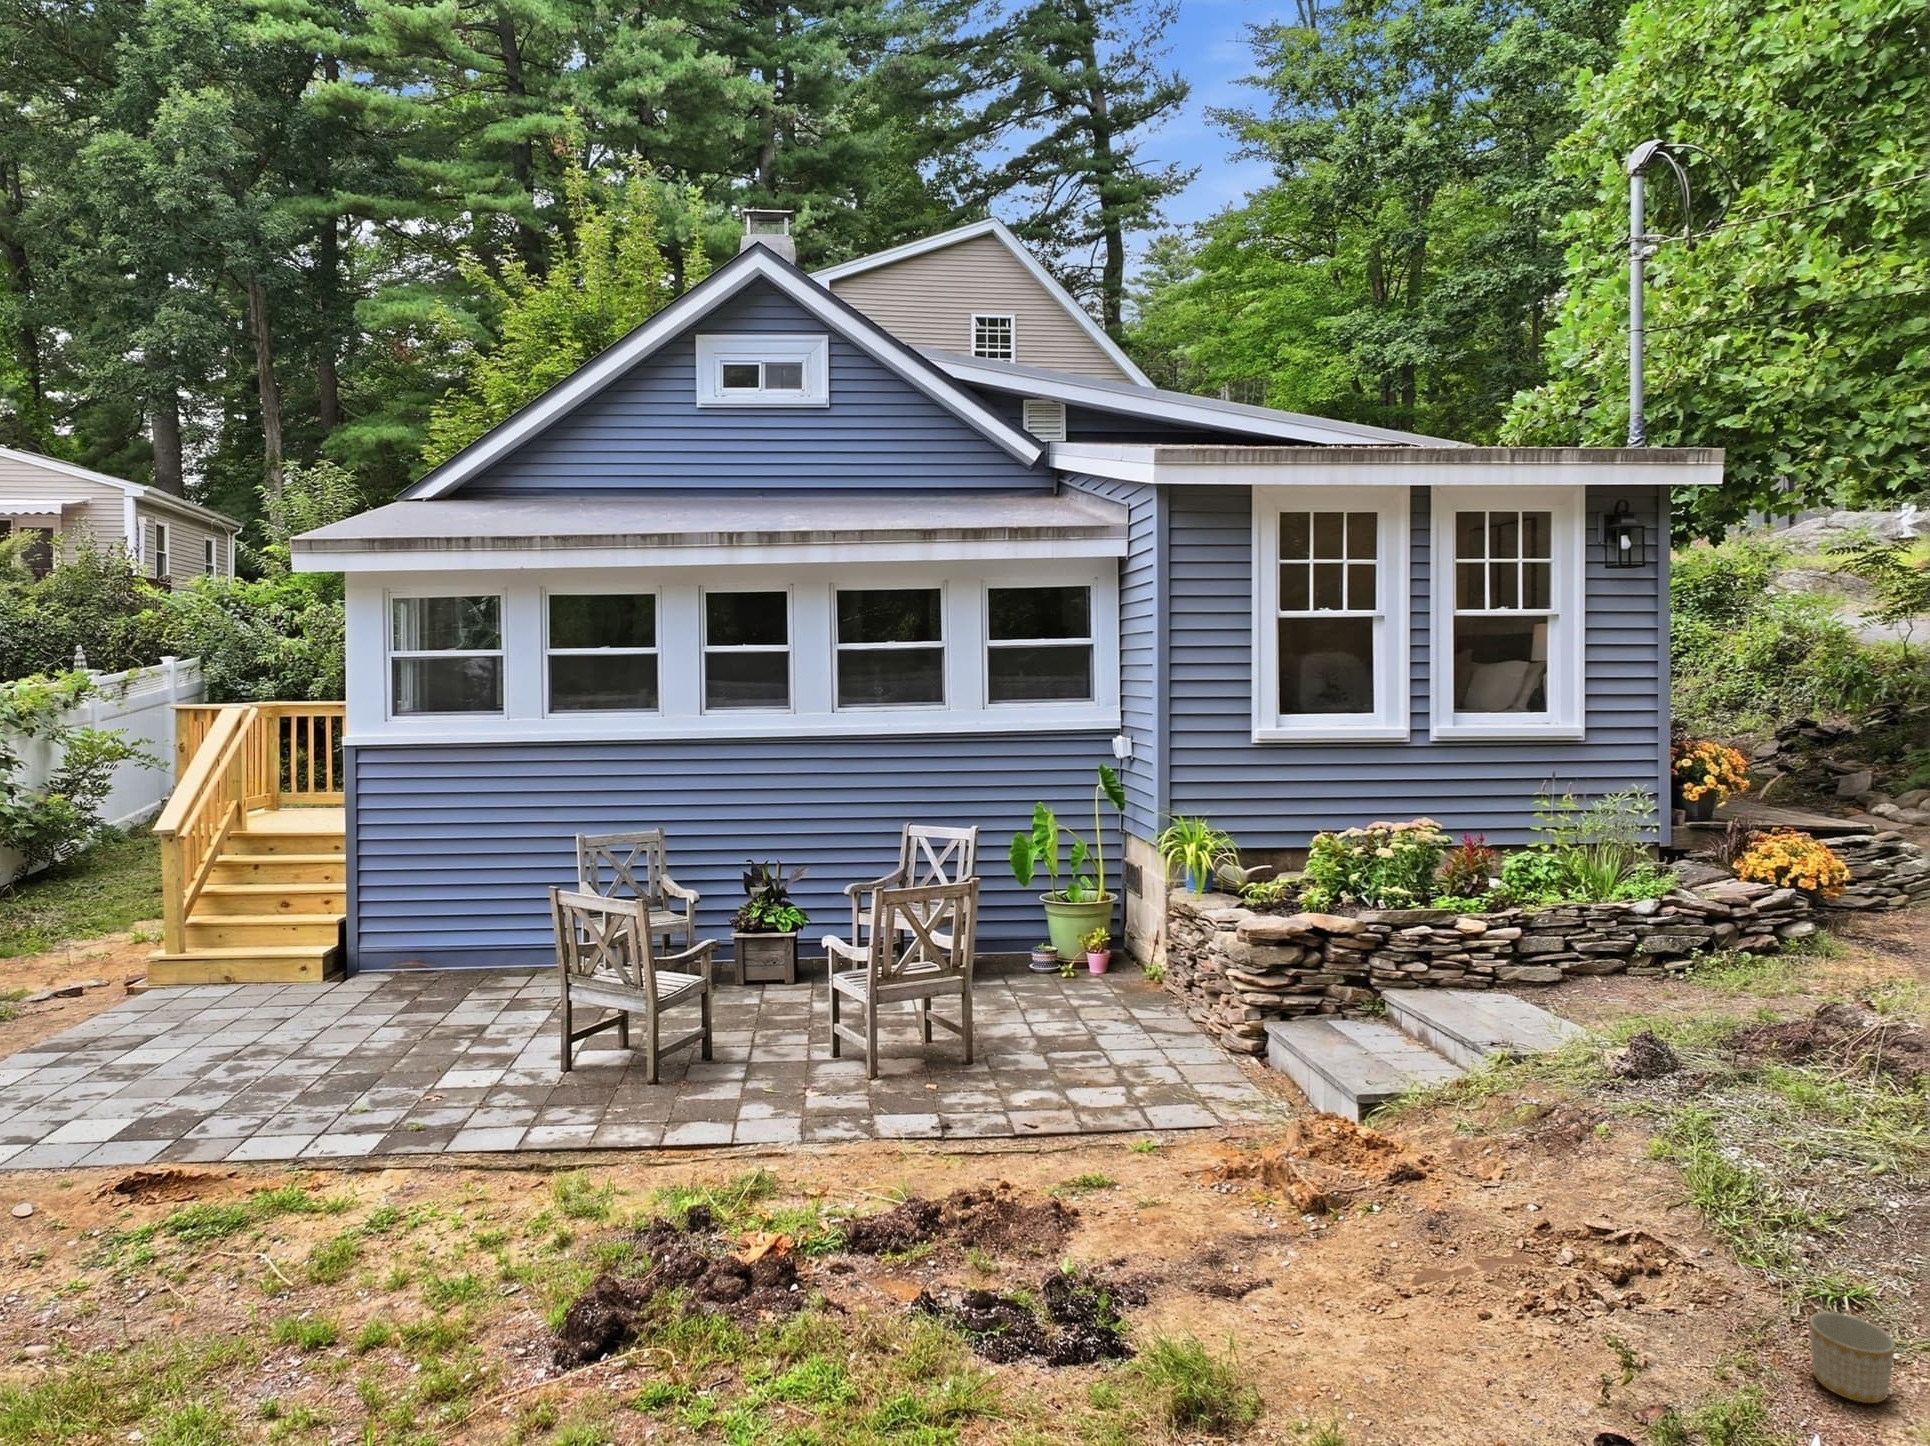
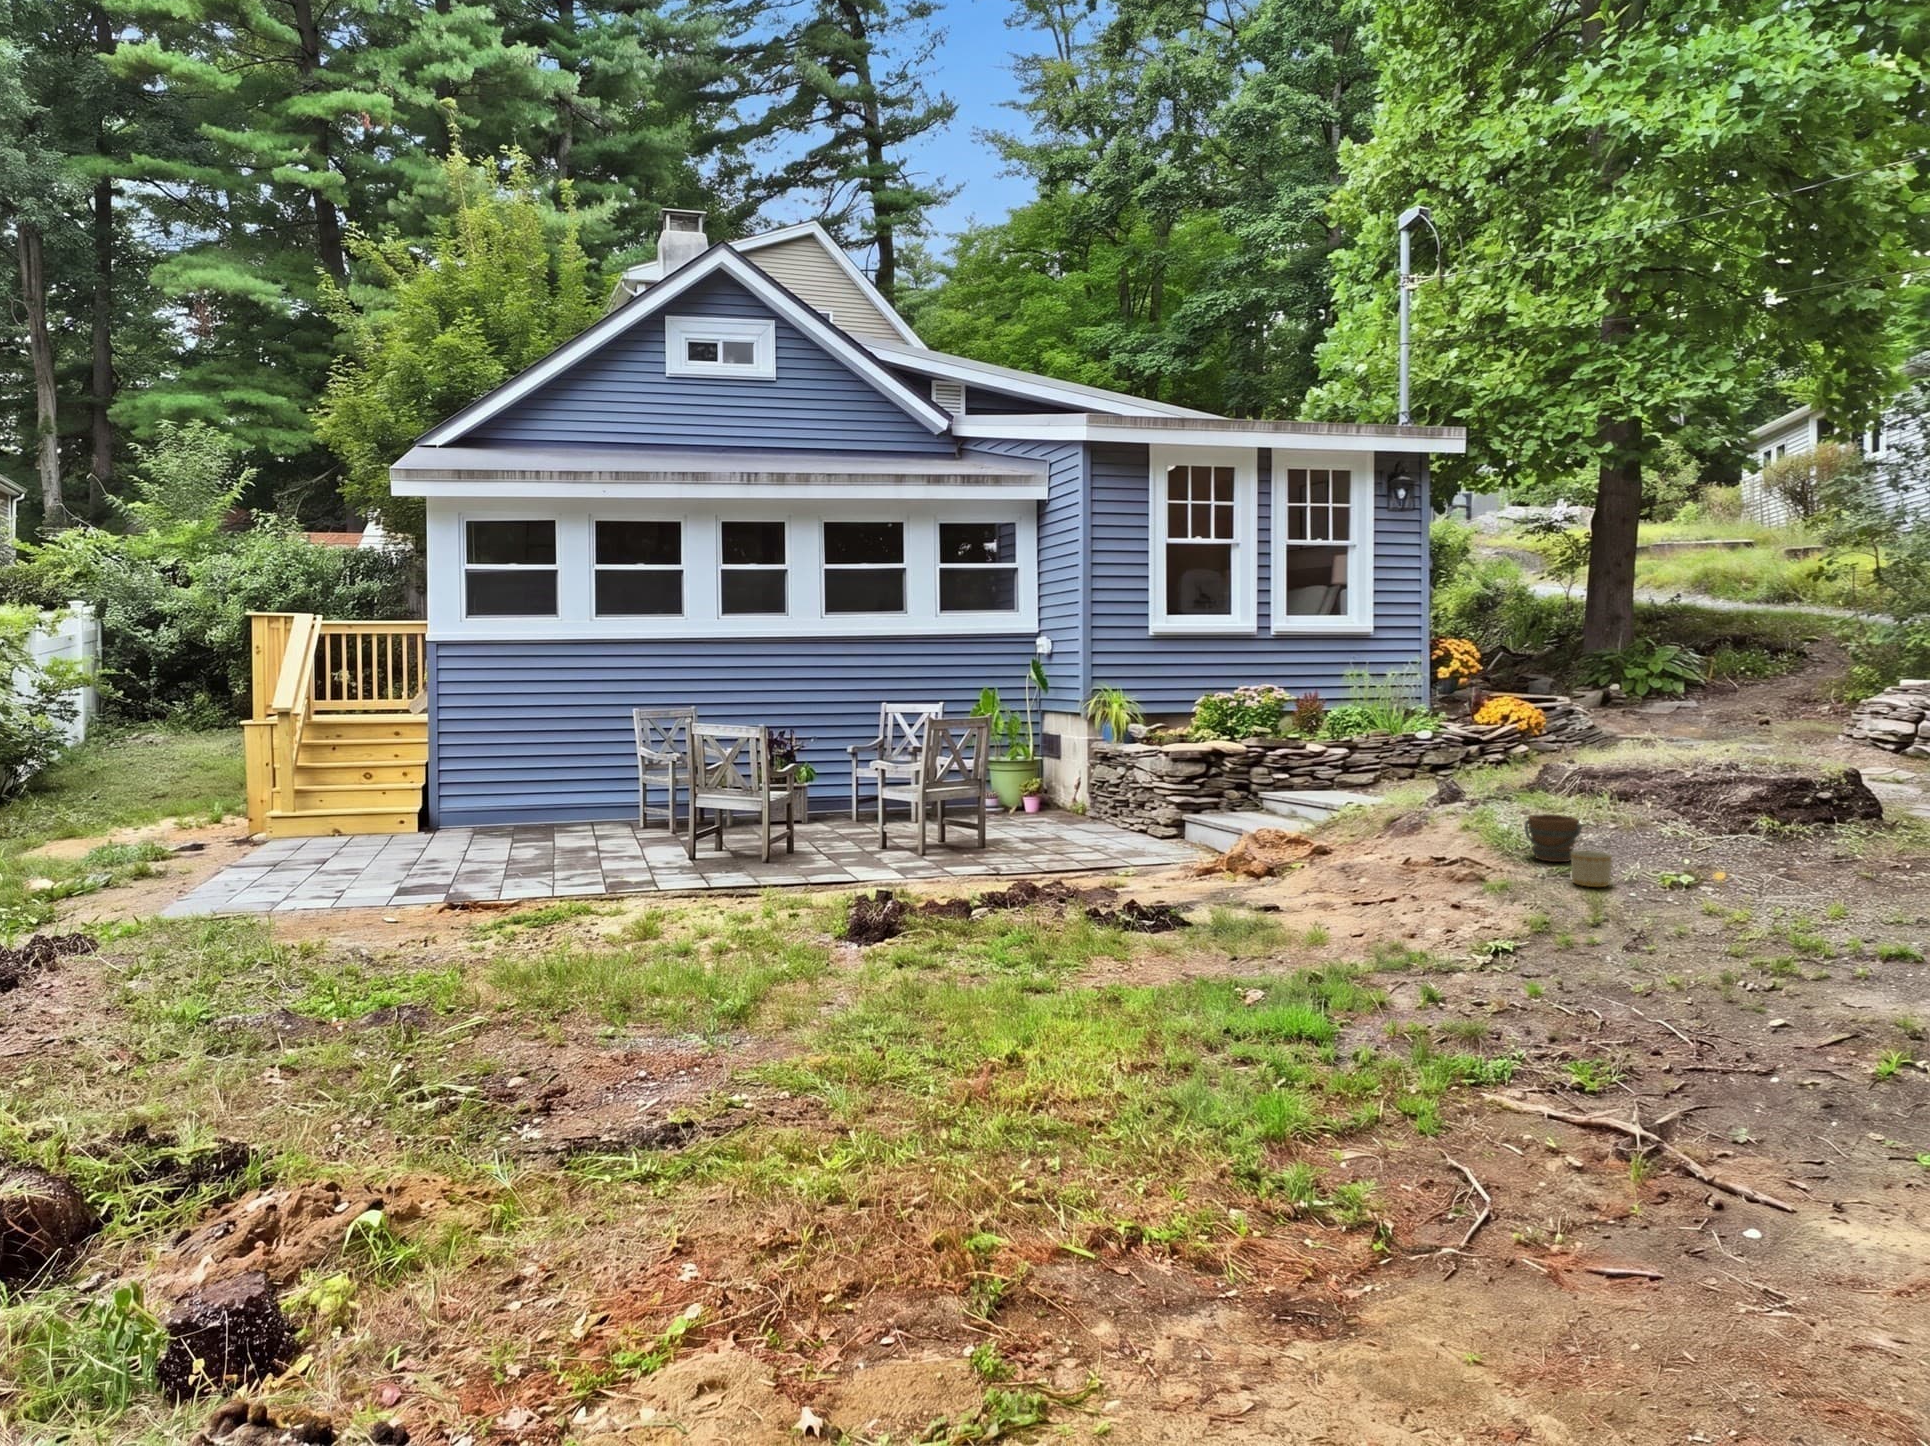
bucket: none [1737,1191,1848,1296] -> present [1524,814,1582,862]

